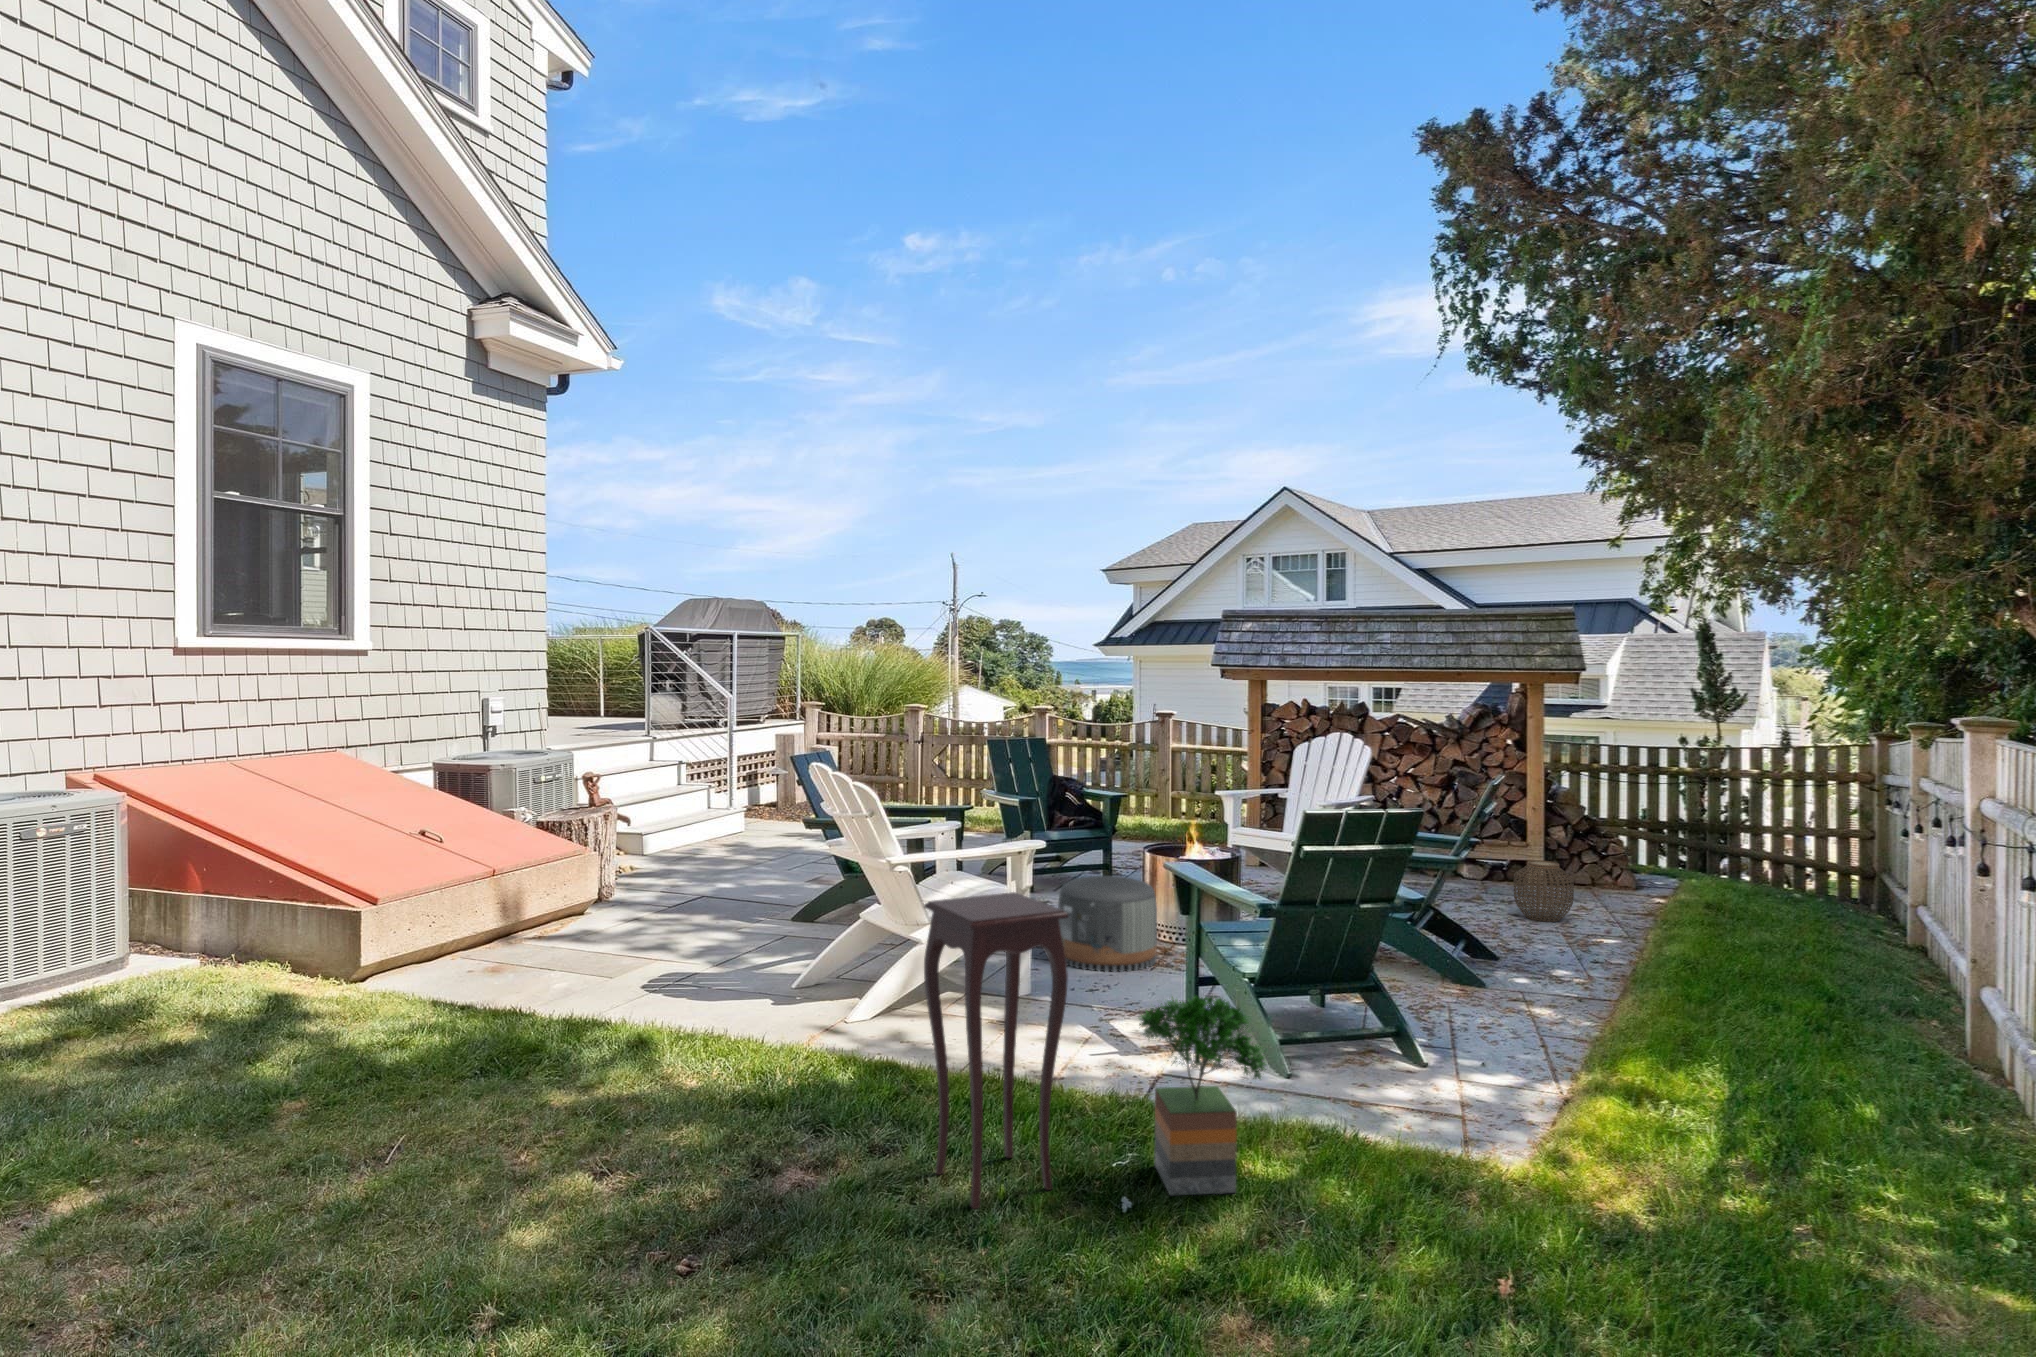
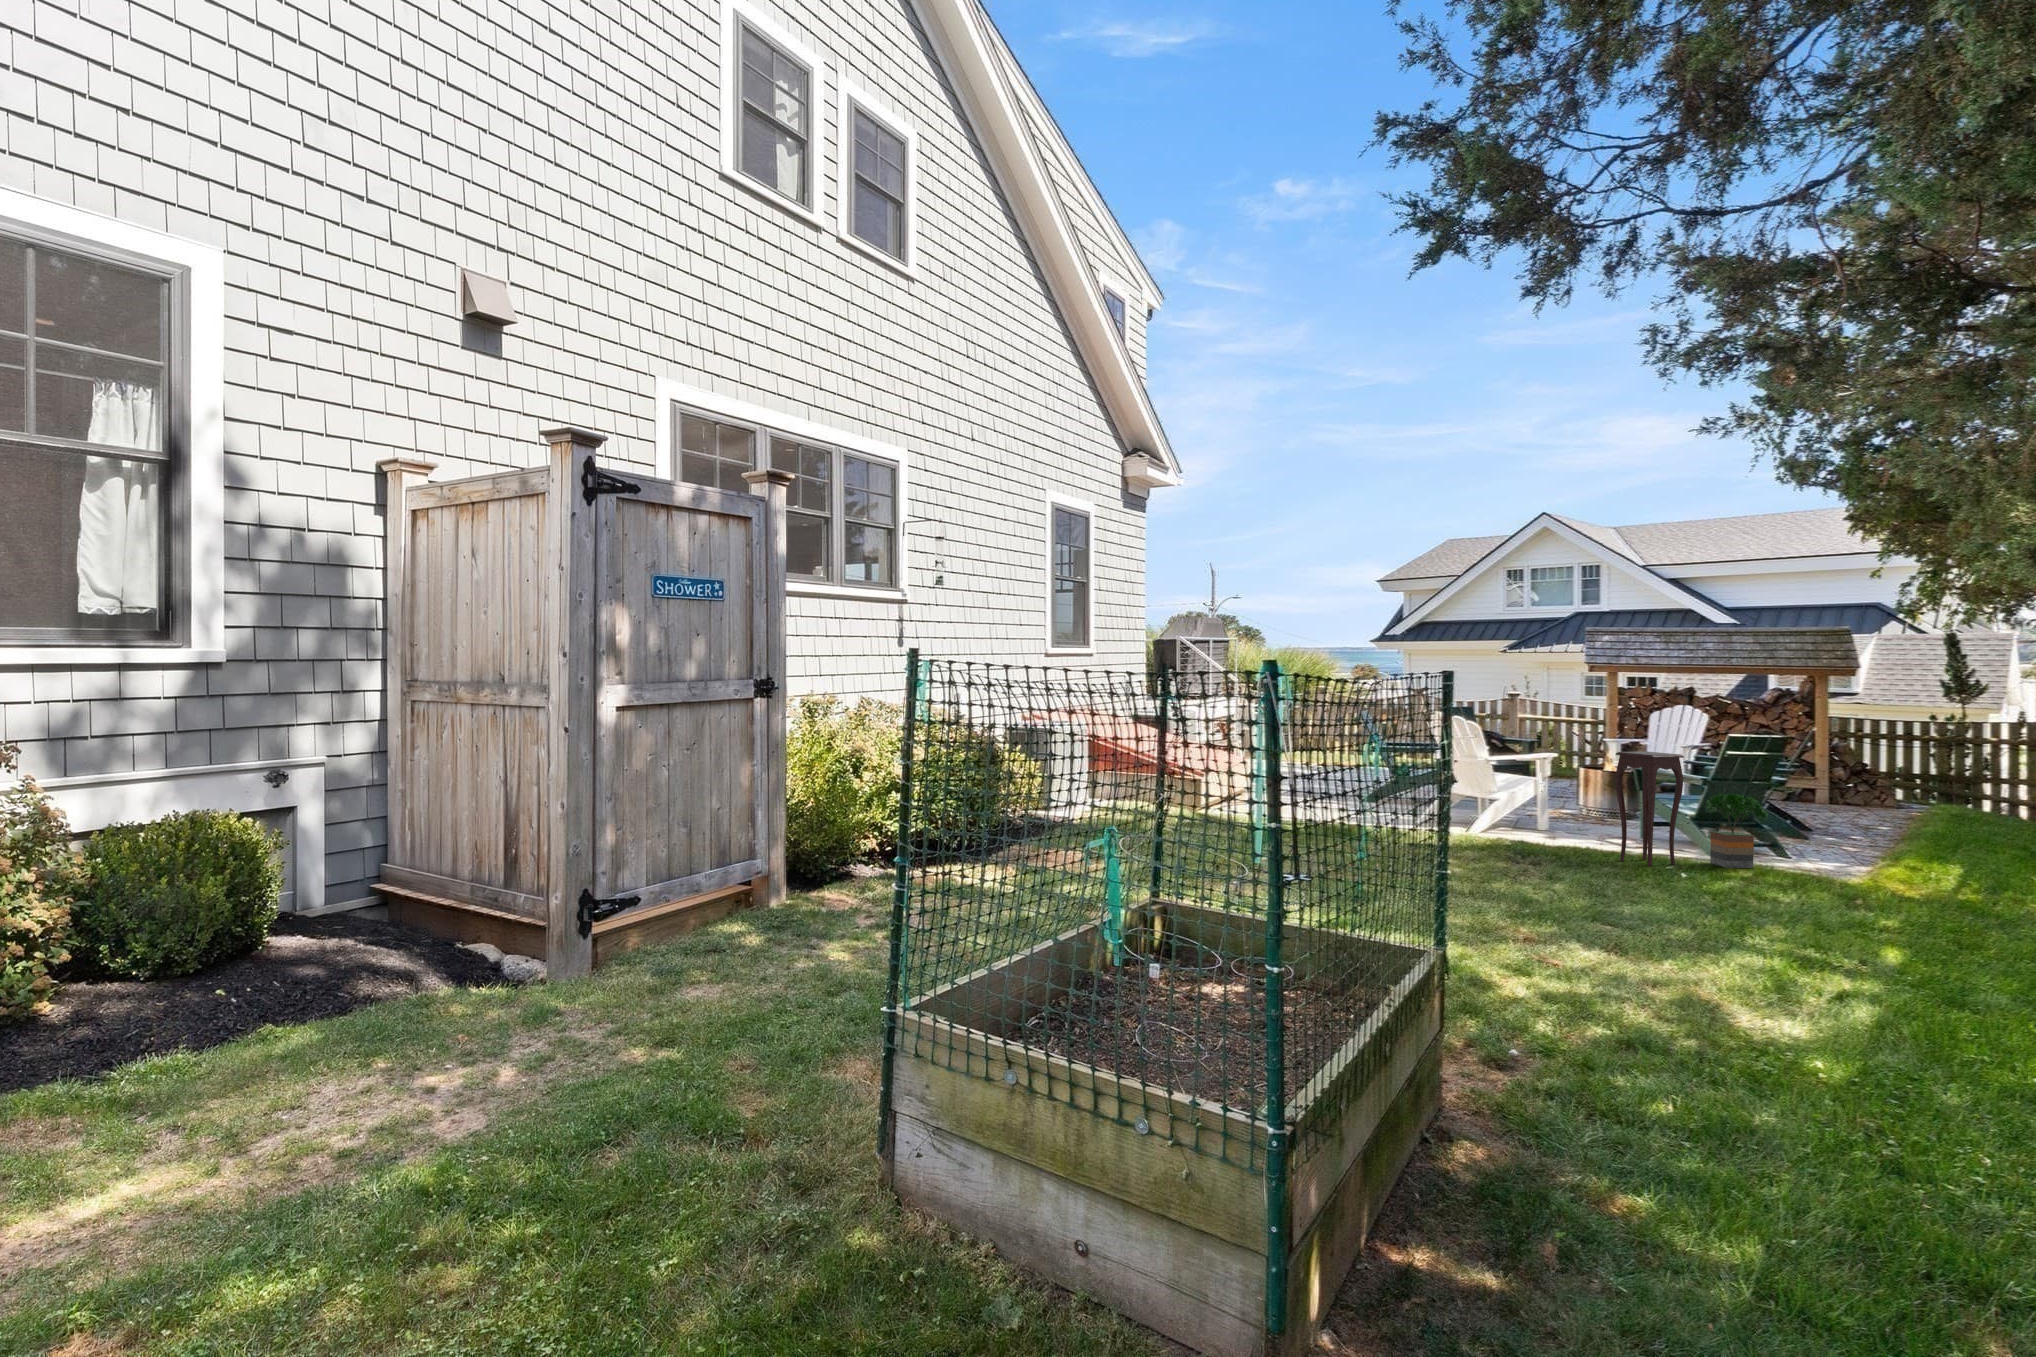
woven basket: present [1514,861,1574,922] -> none [1819,785,1862,823]
pouf: present [1058,876,1157,972] -> none [1555,779,1618,828]

